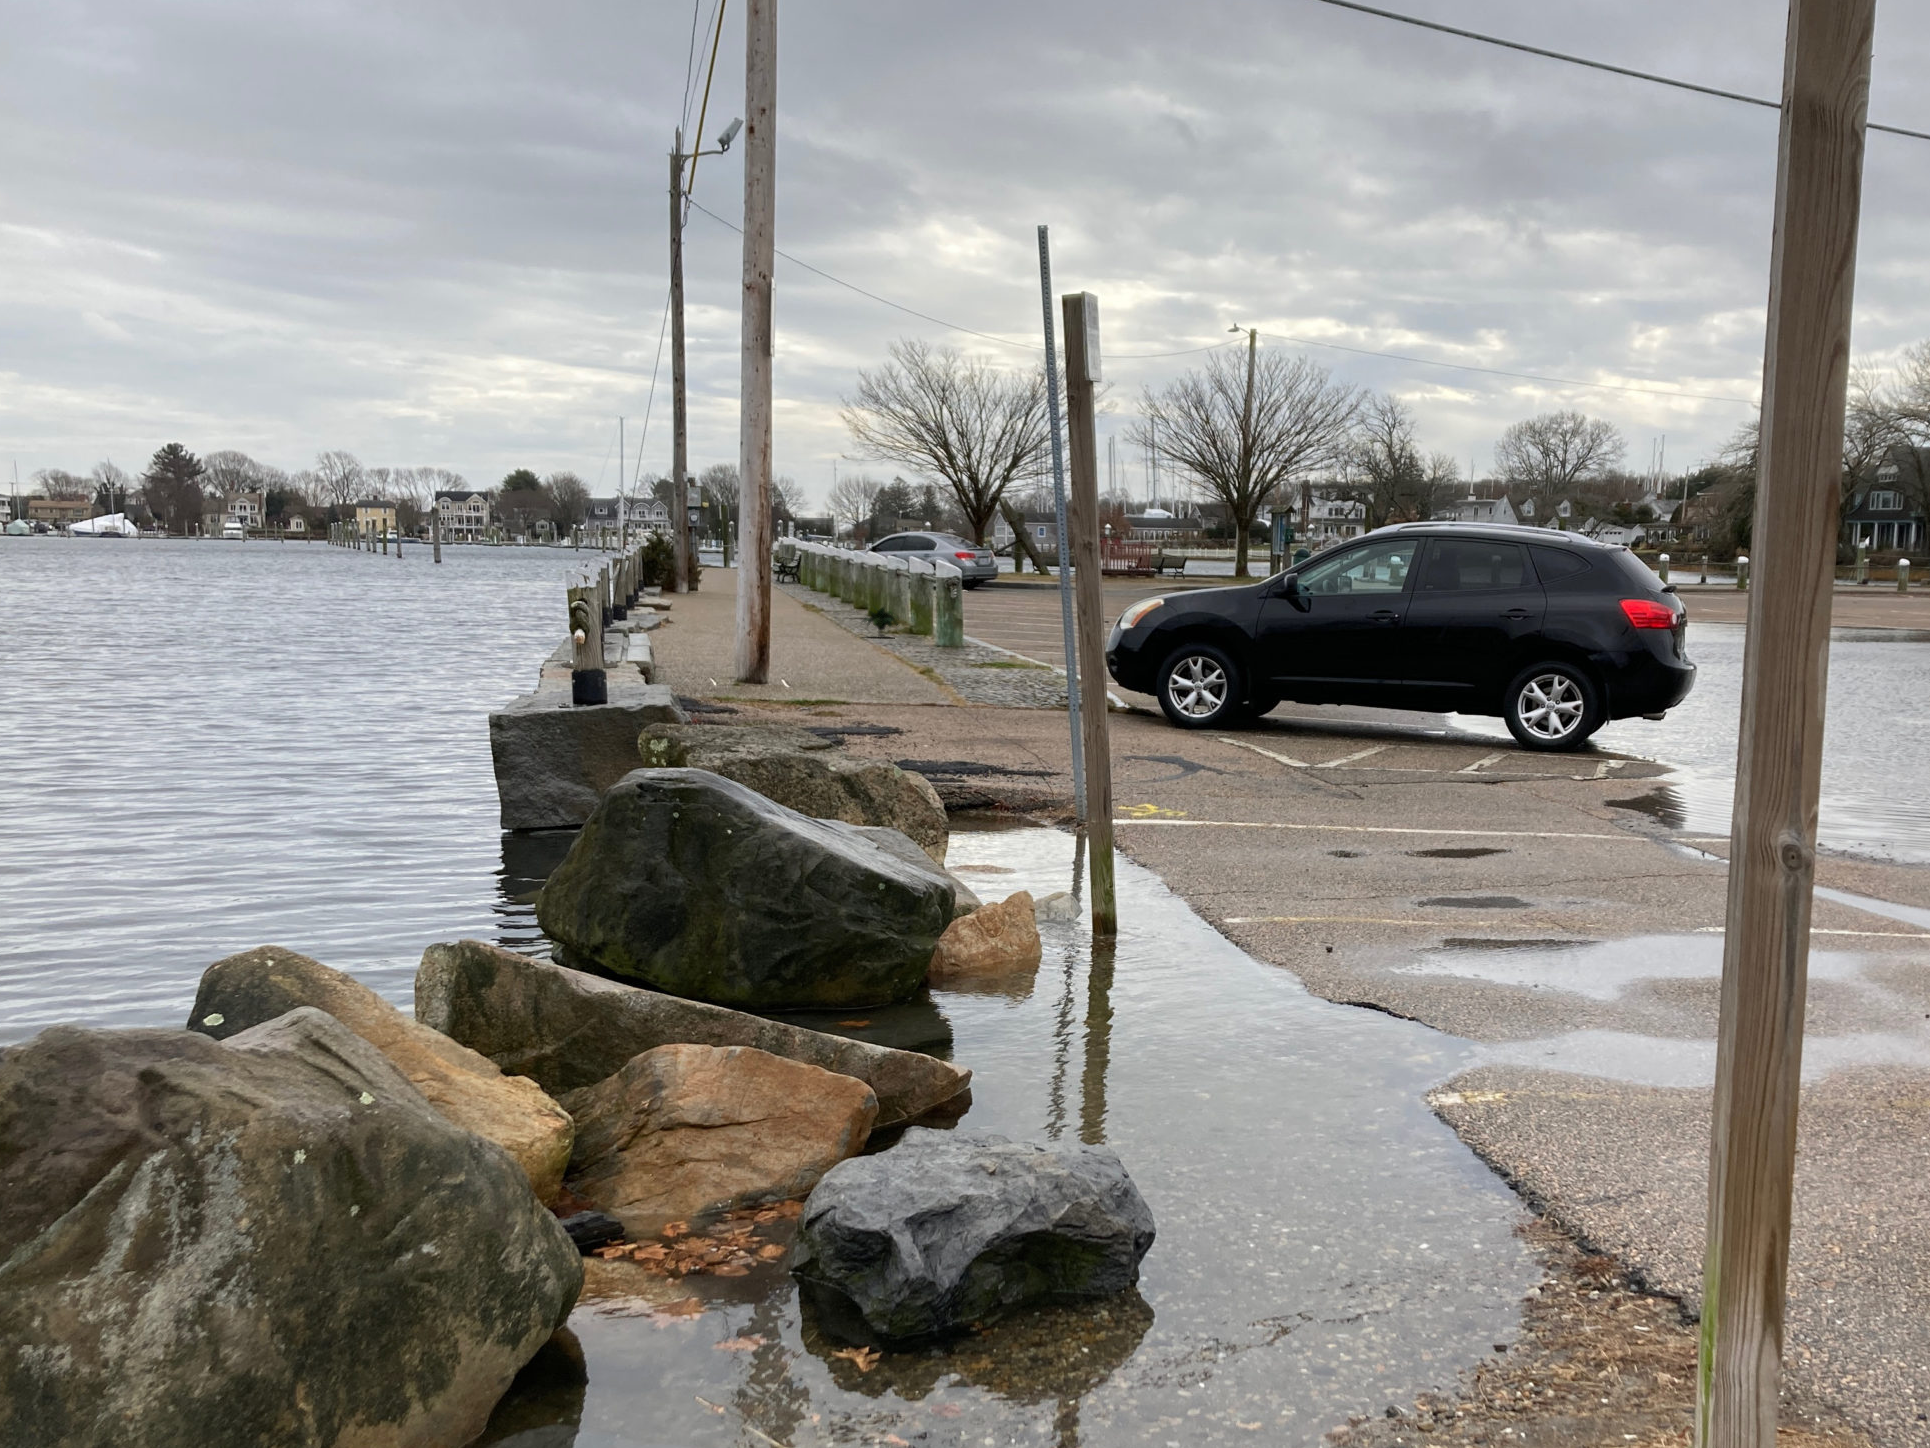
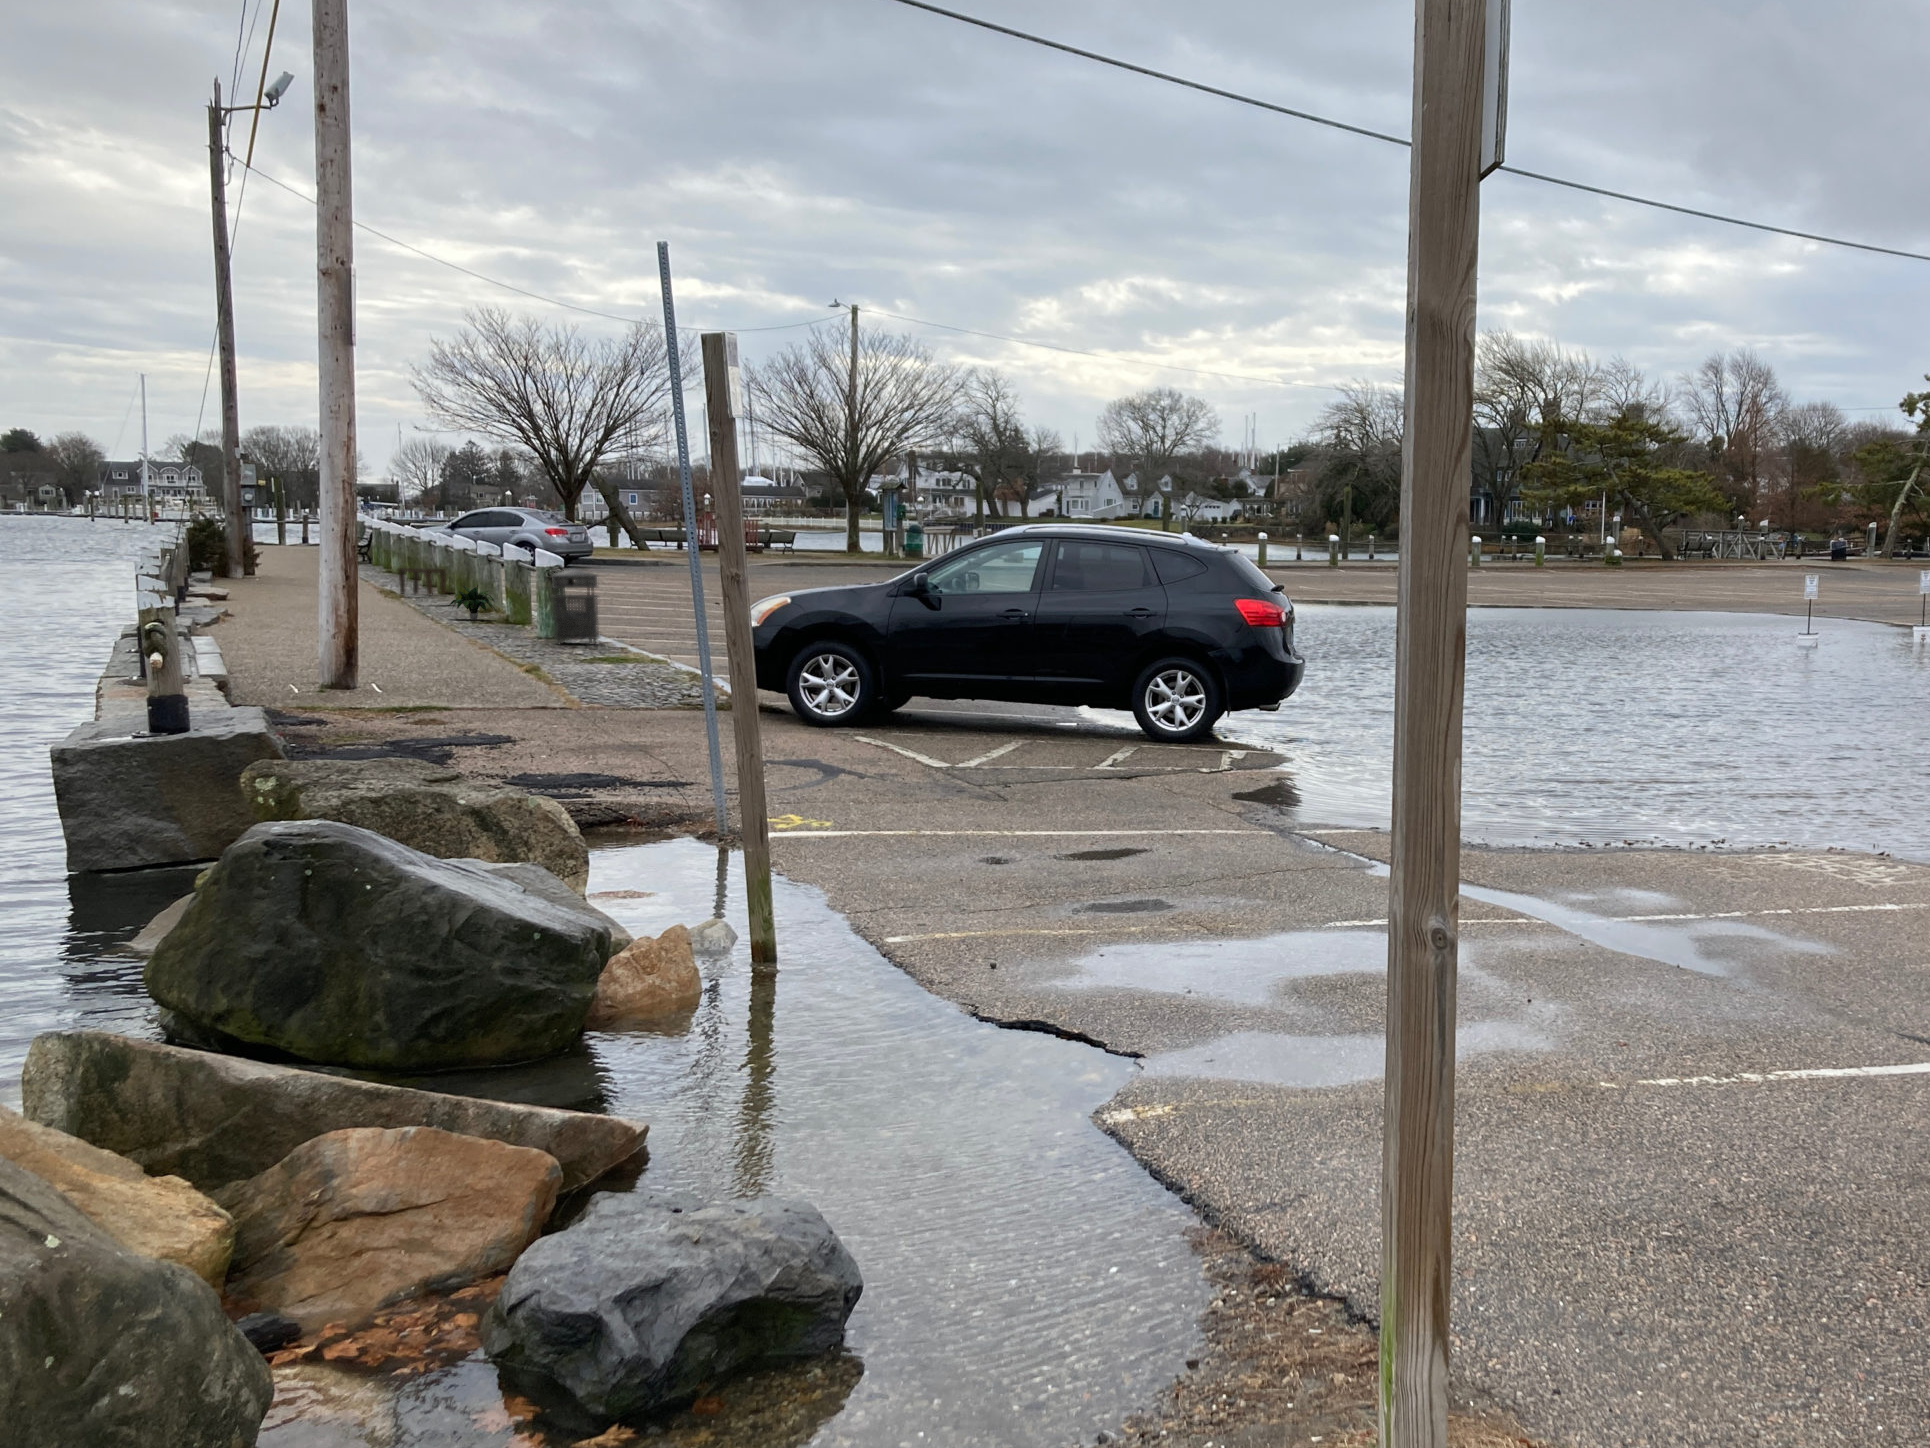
trash can: none [947,585,991,658] -> present [551,569,600,644]
bench: none [820,592,861,618] -> present [399,568,446,595]

